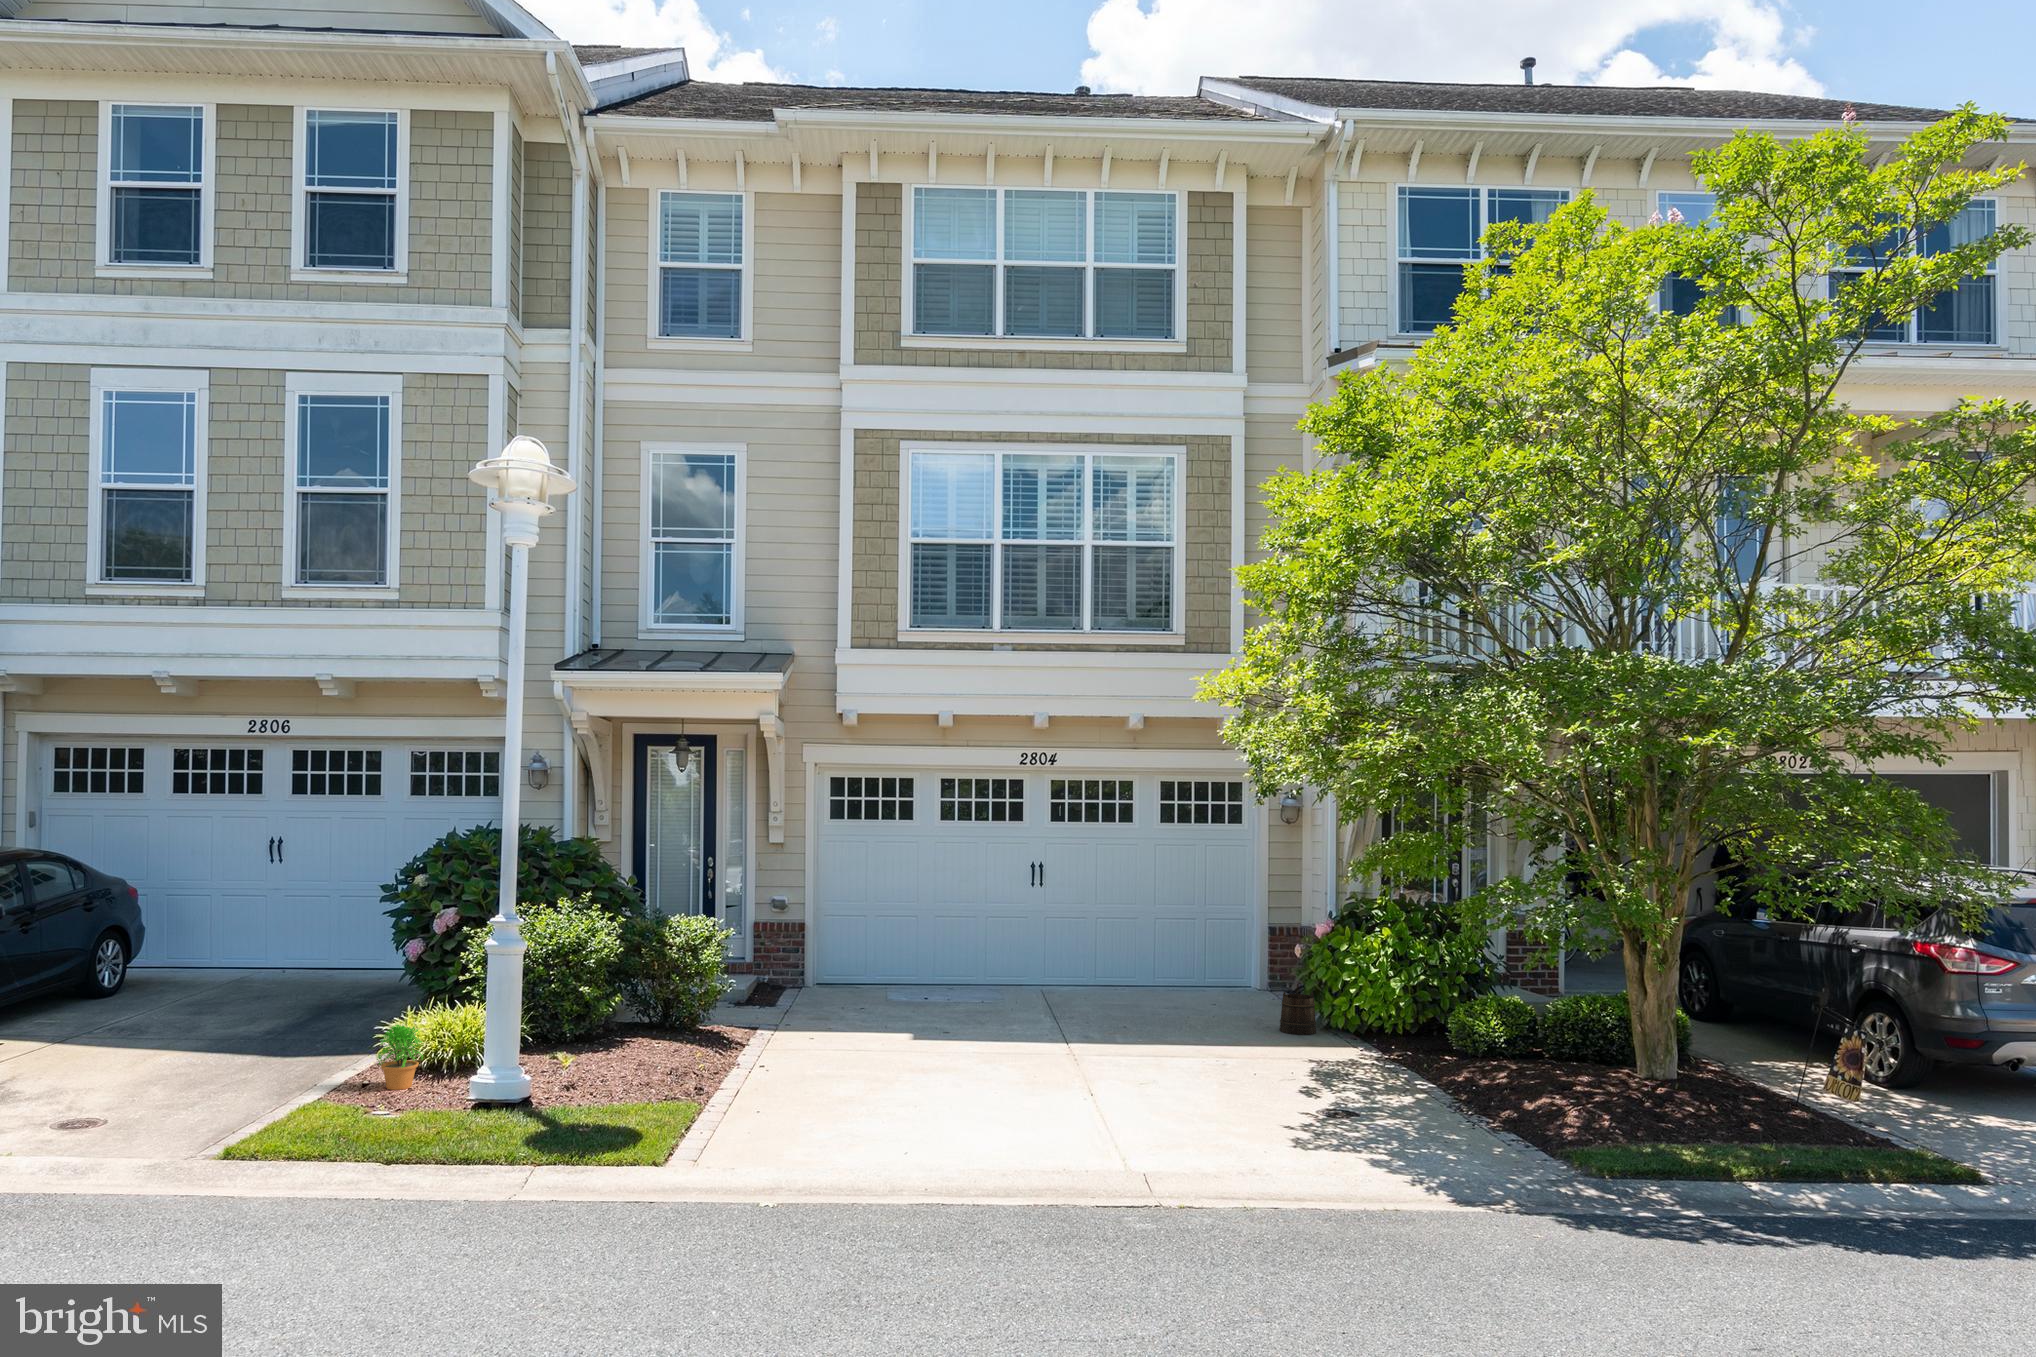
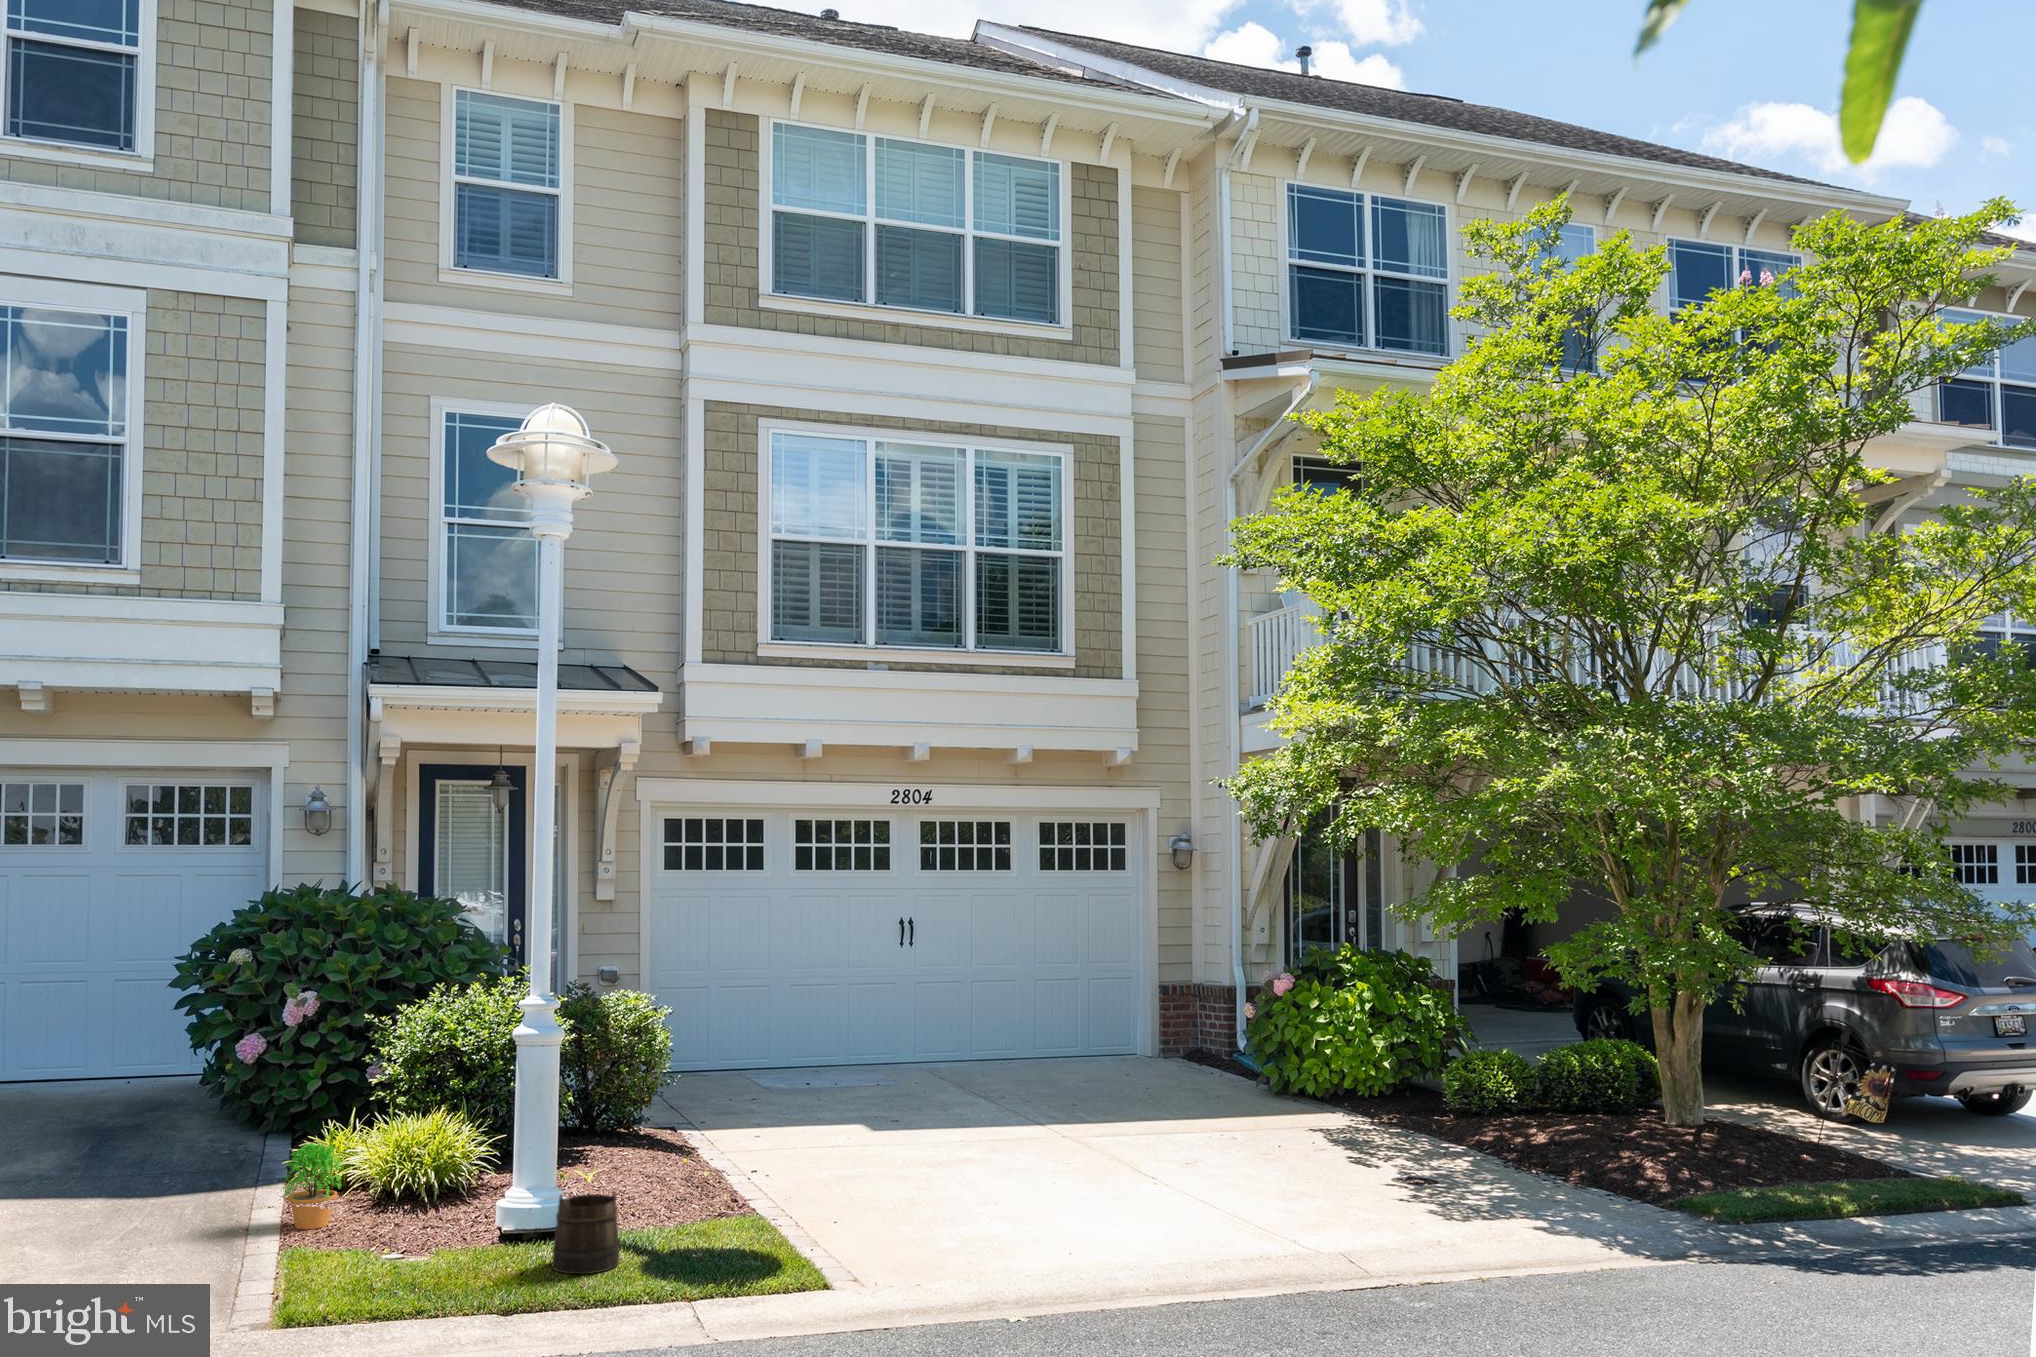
bucket: present [1280,992,1316,1035] -> present [552,1191,620,1274]

